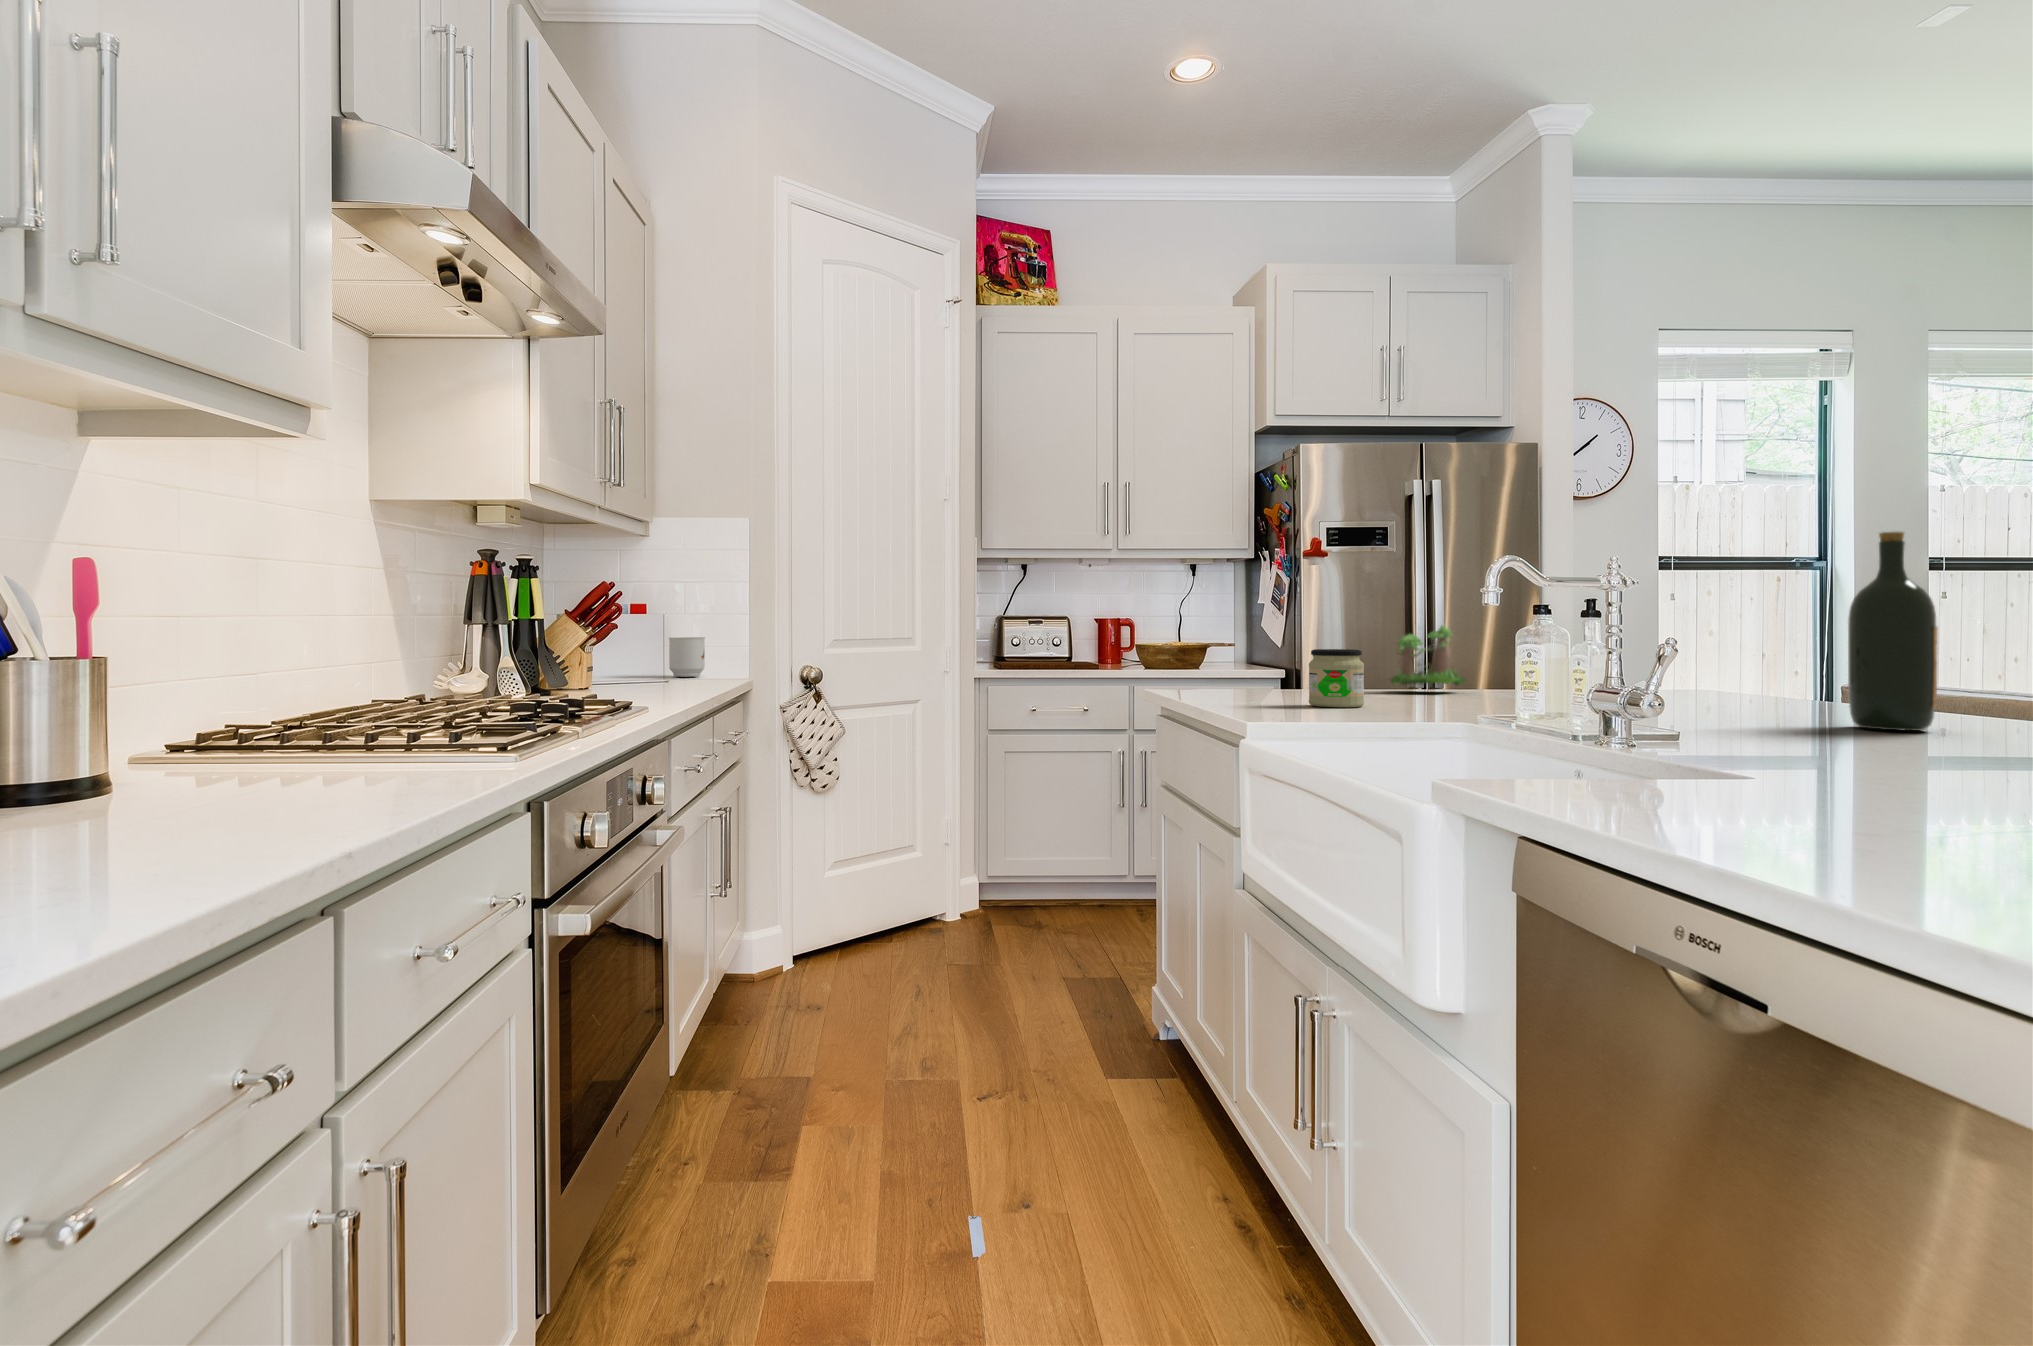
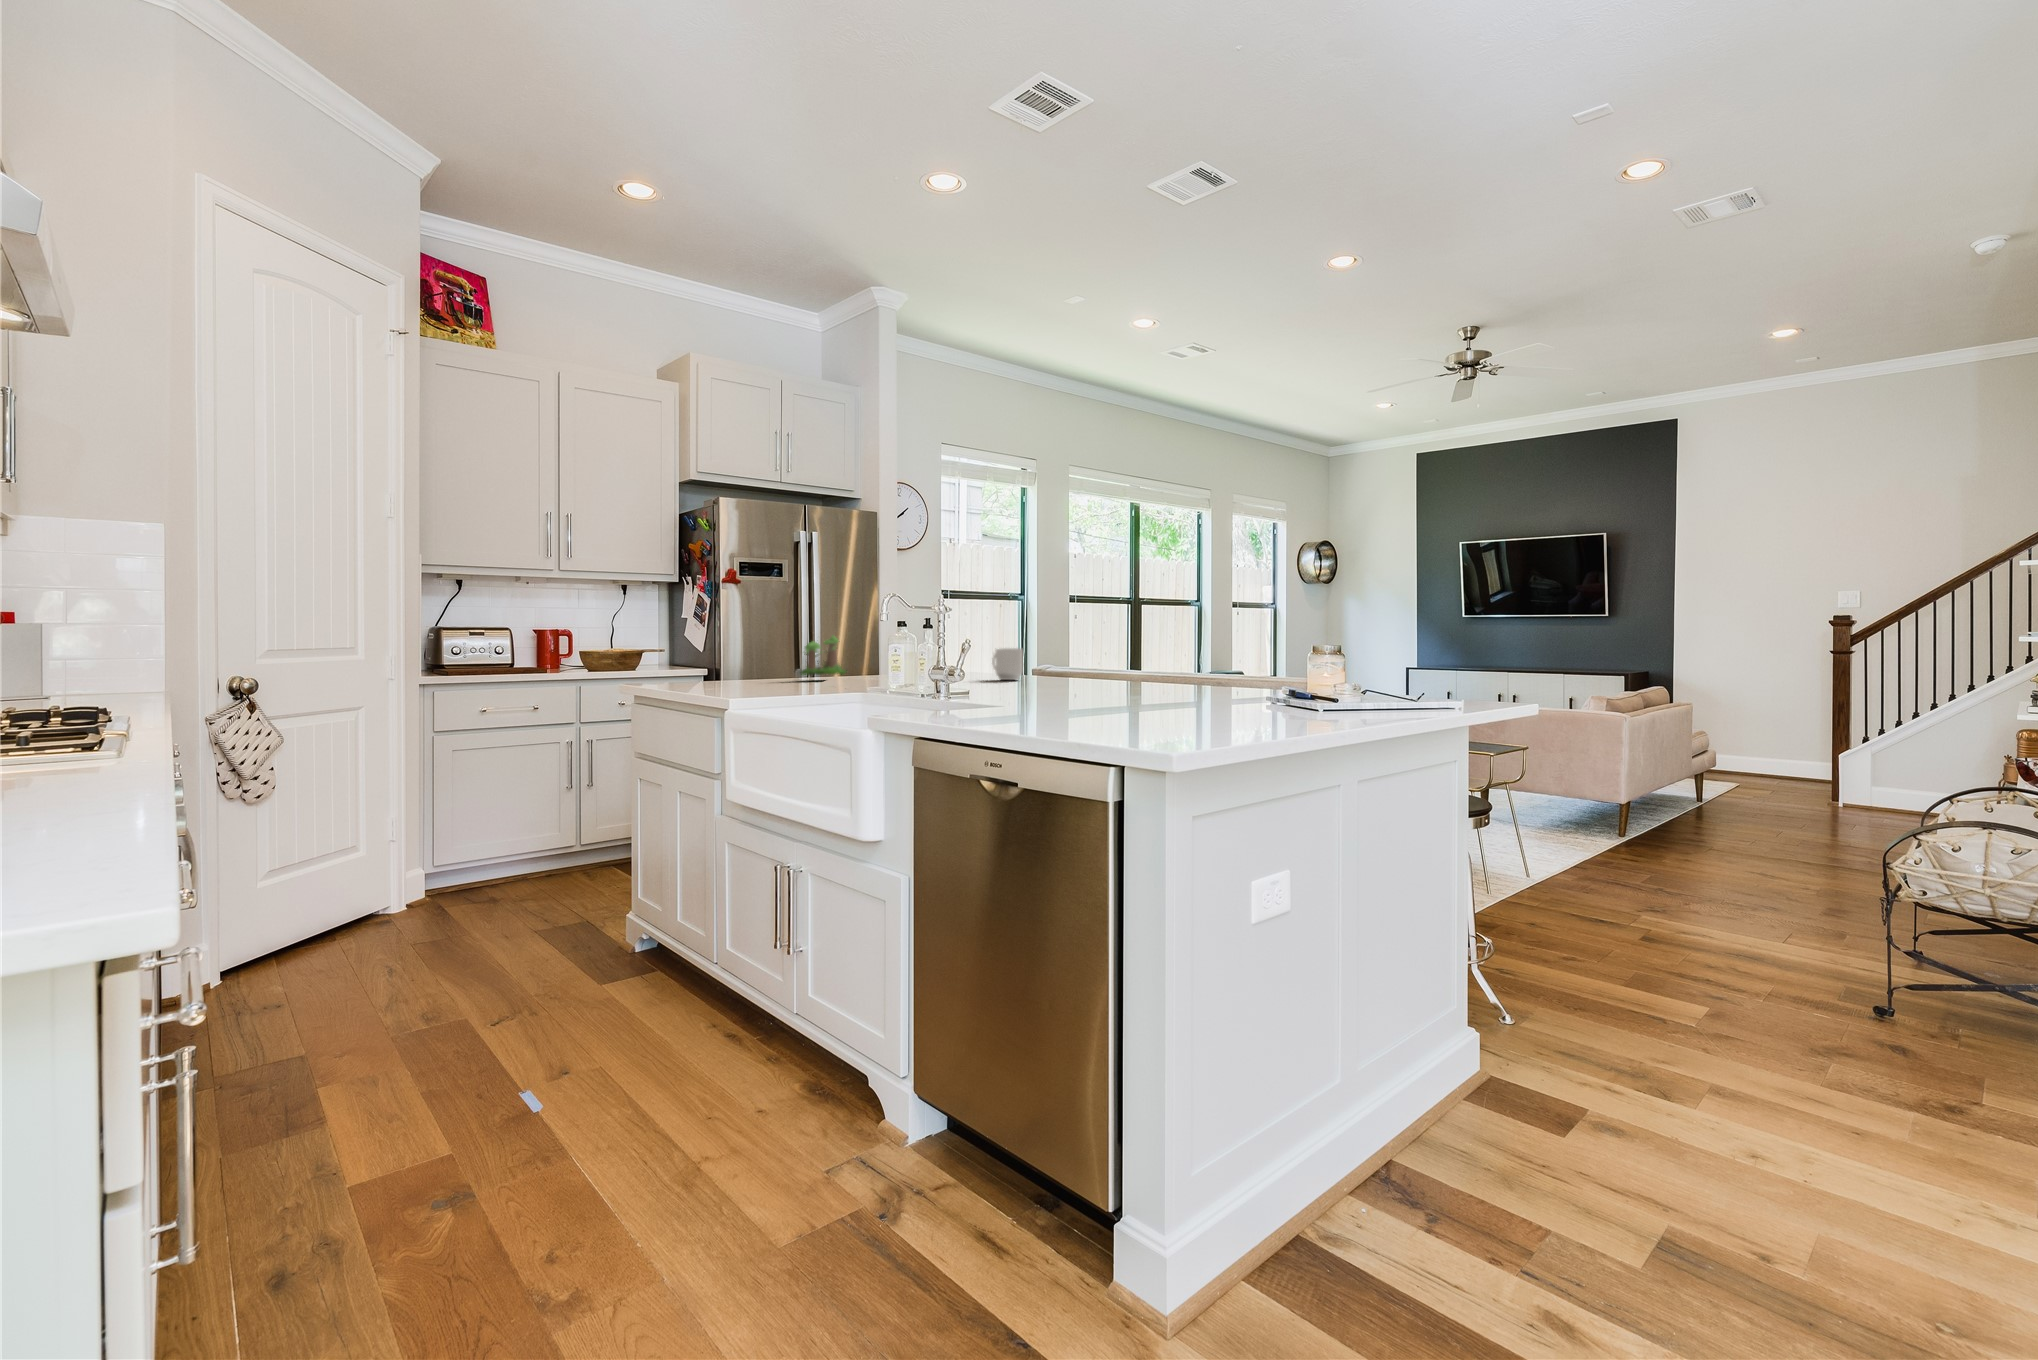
wine bottle: present [1848,532,1938,731] -> none [1041,588,1074,686]
mug: present [669,637,705,677] -> present [992,648,1023,680]
jar: present [1309,649,1364,707] -> none [757,651,794,690]

